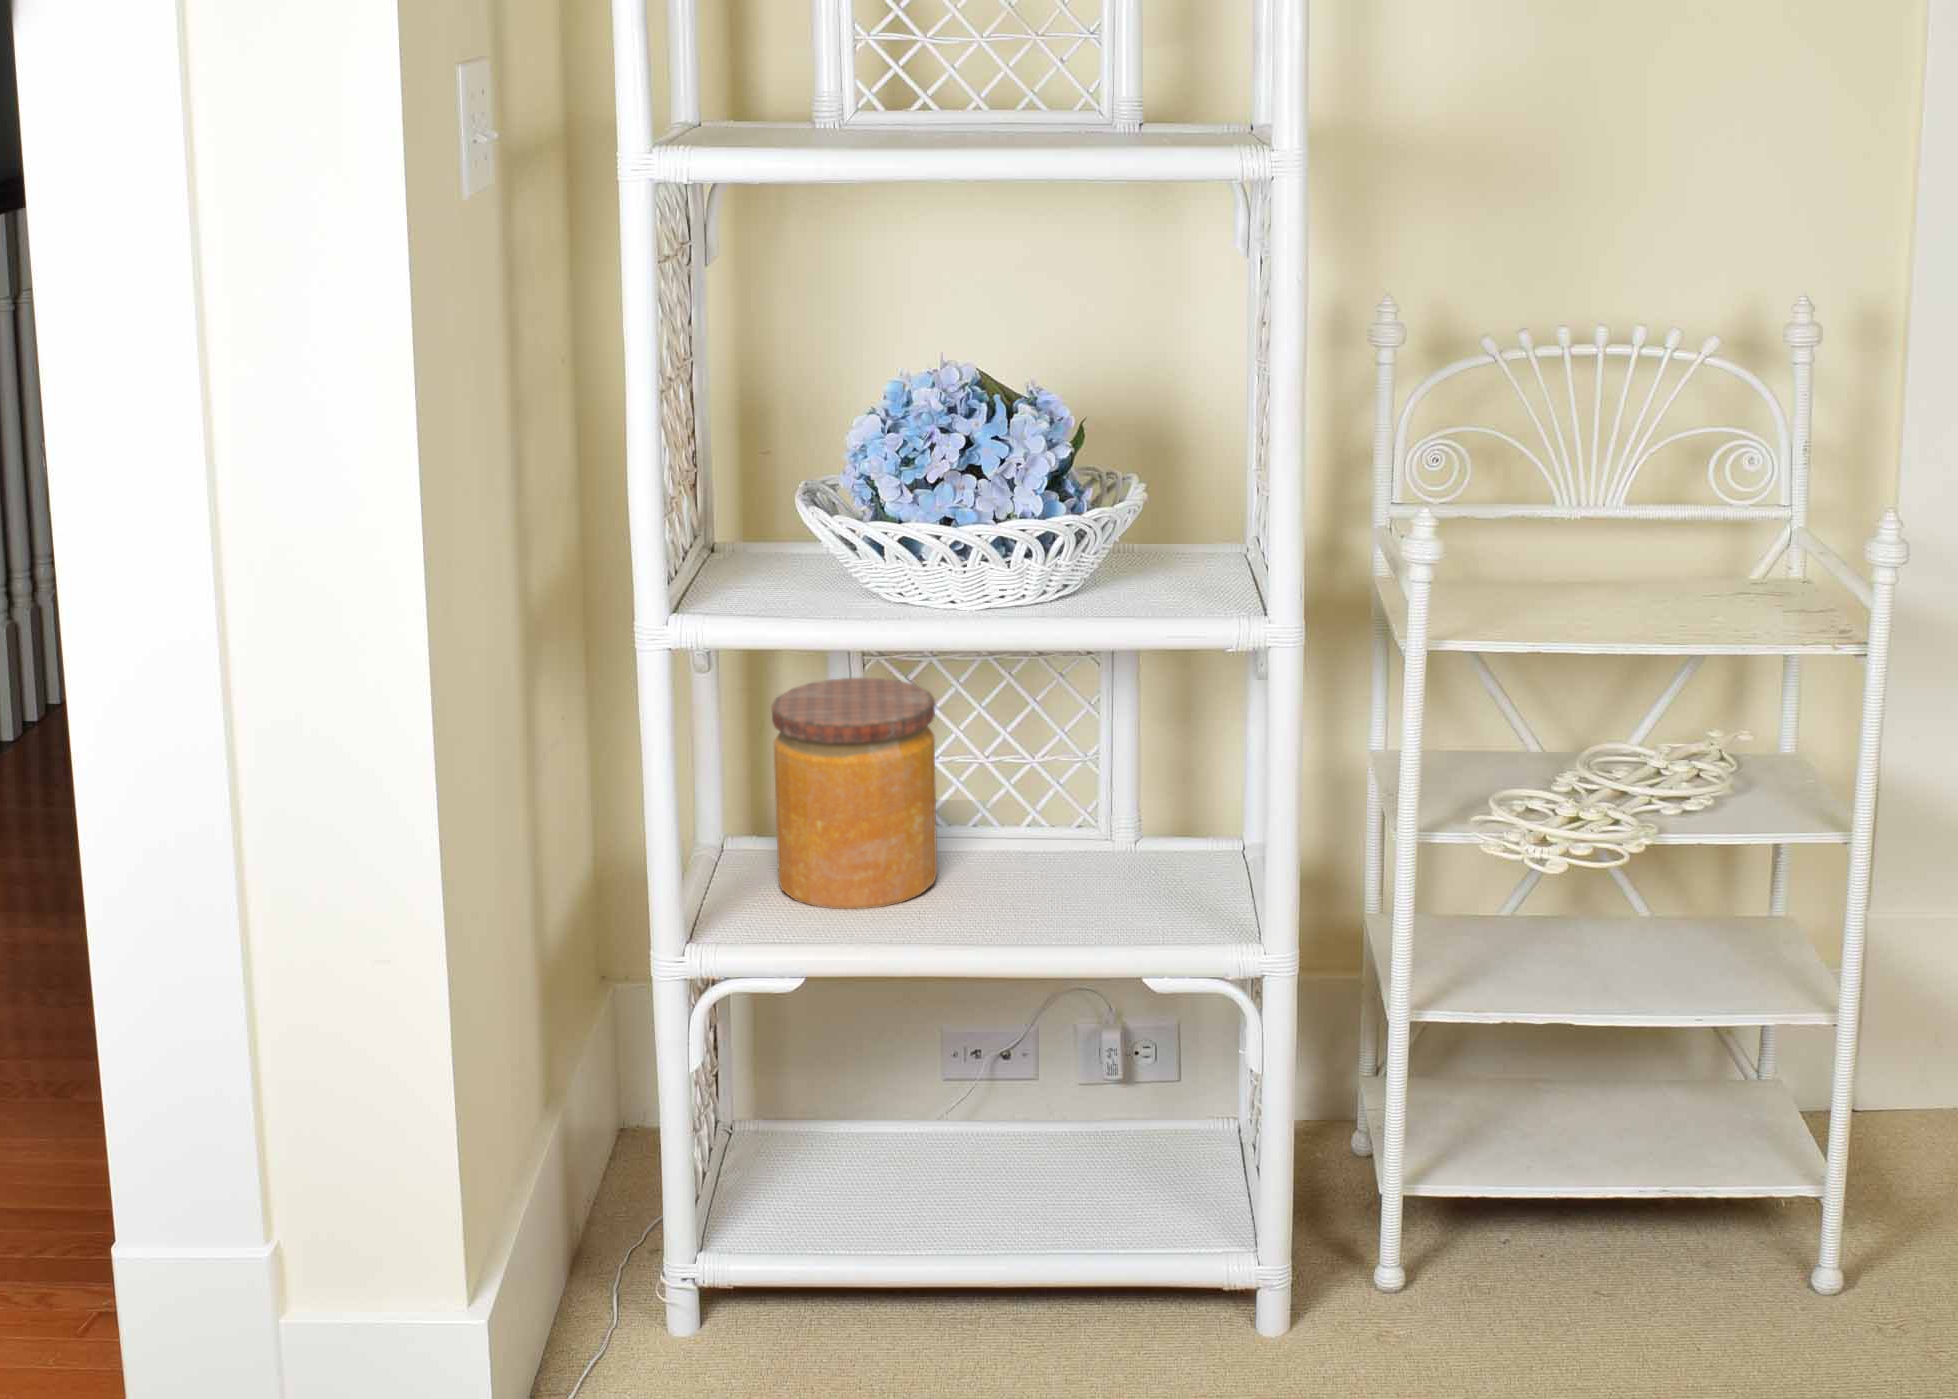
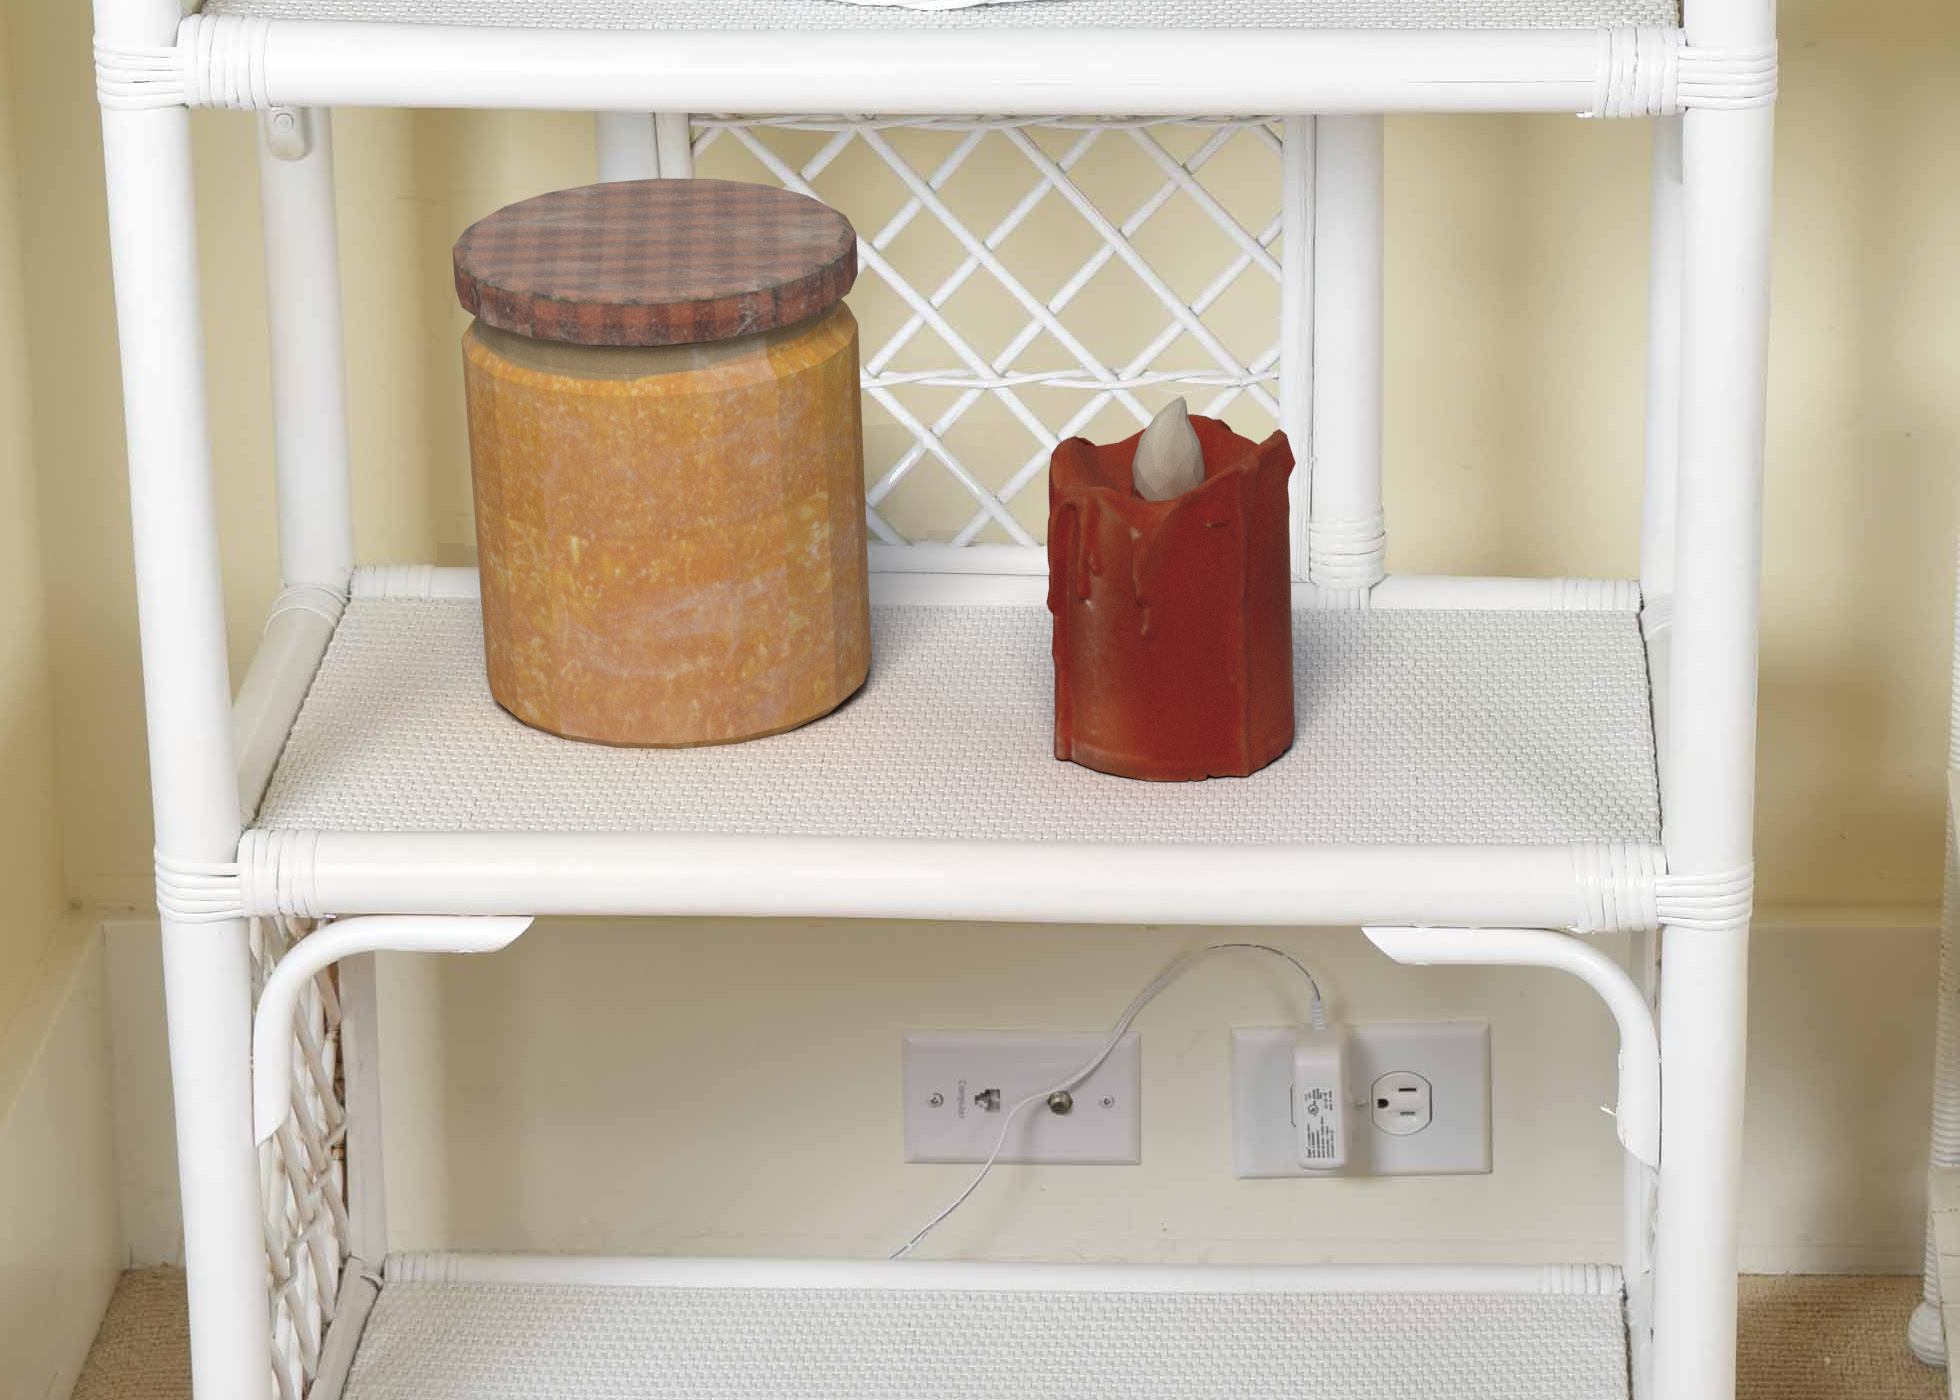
candle: none [1011,763,1111,919] -> present [1046,396,1296,782]

